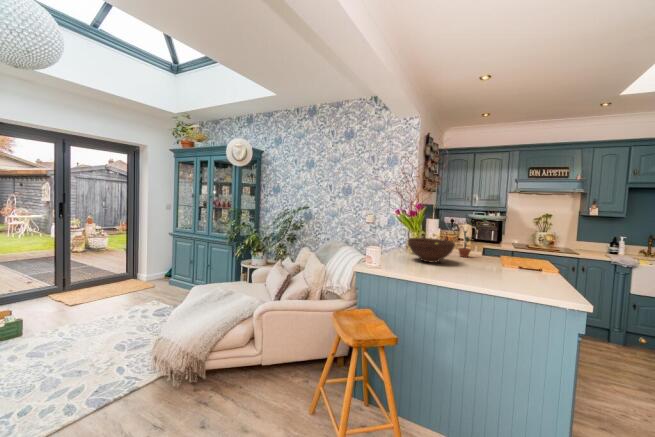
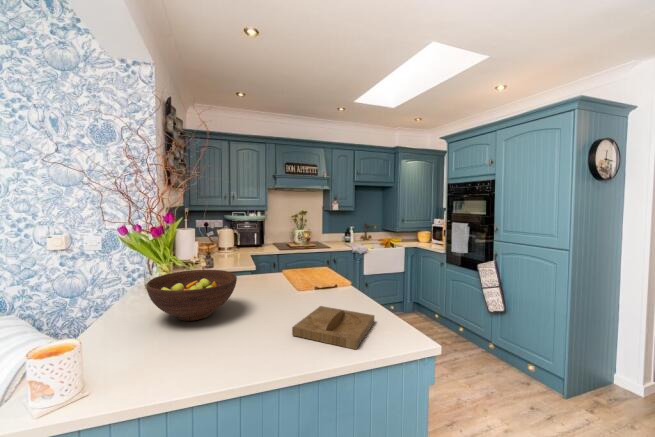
potted plant: present [454,218,487,257] -> none [224,224,265,286]
tray: none [480,270,547,287] -> present [292,306,374,349]

